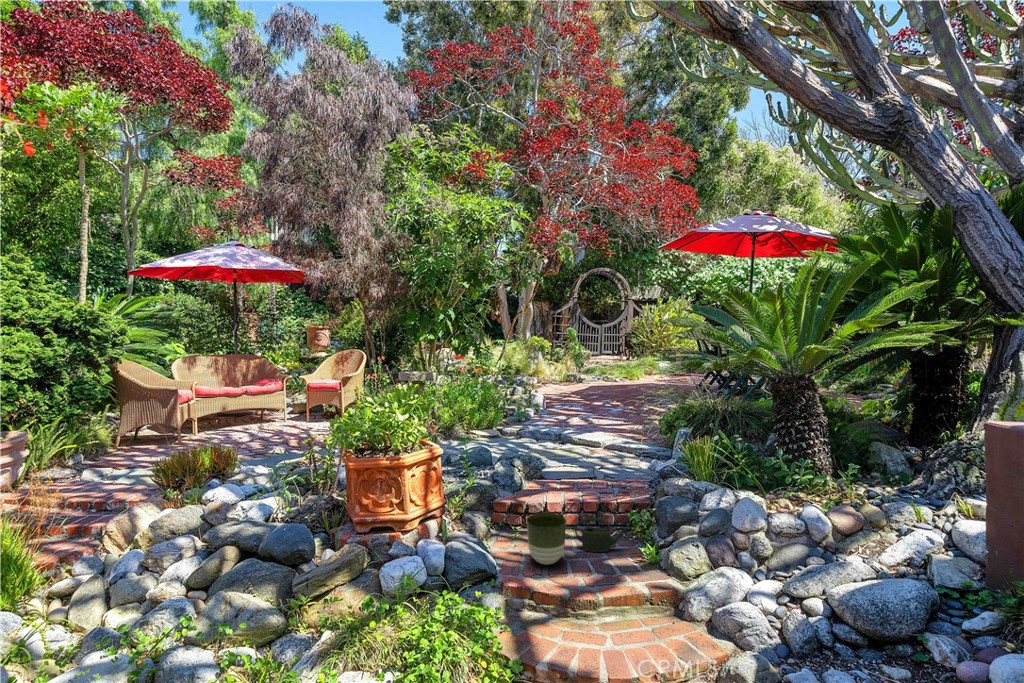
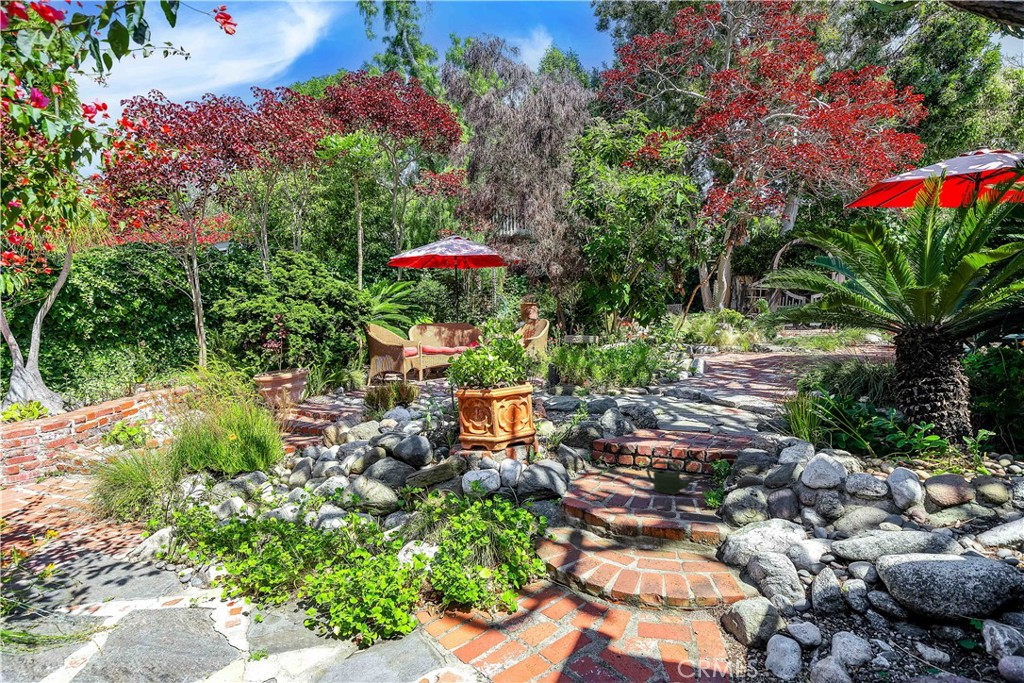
planter: present [527,513,566,564] -> none [593,450,629,495]

